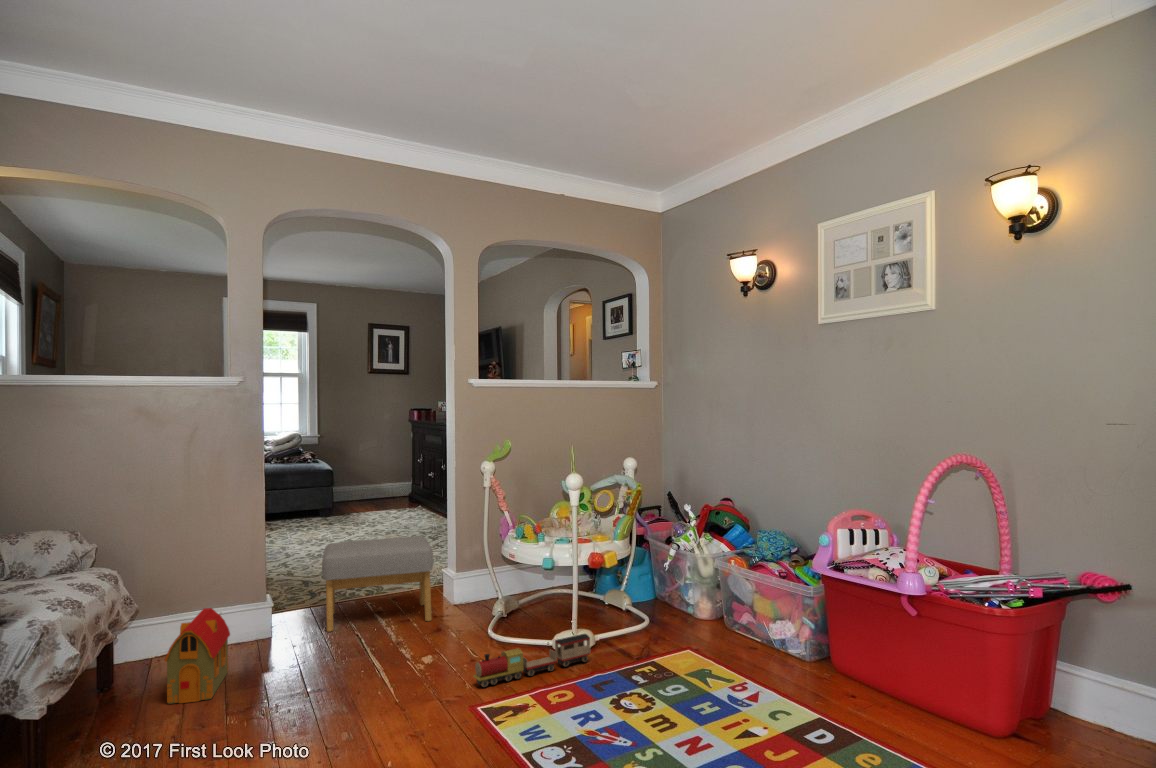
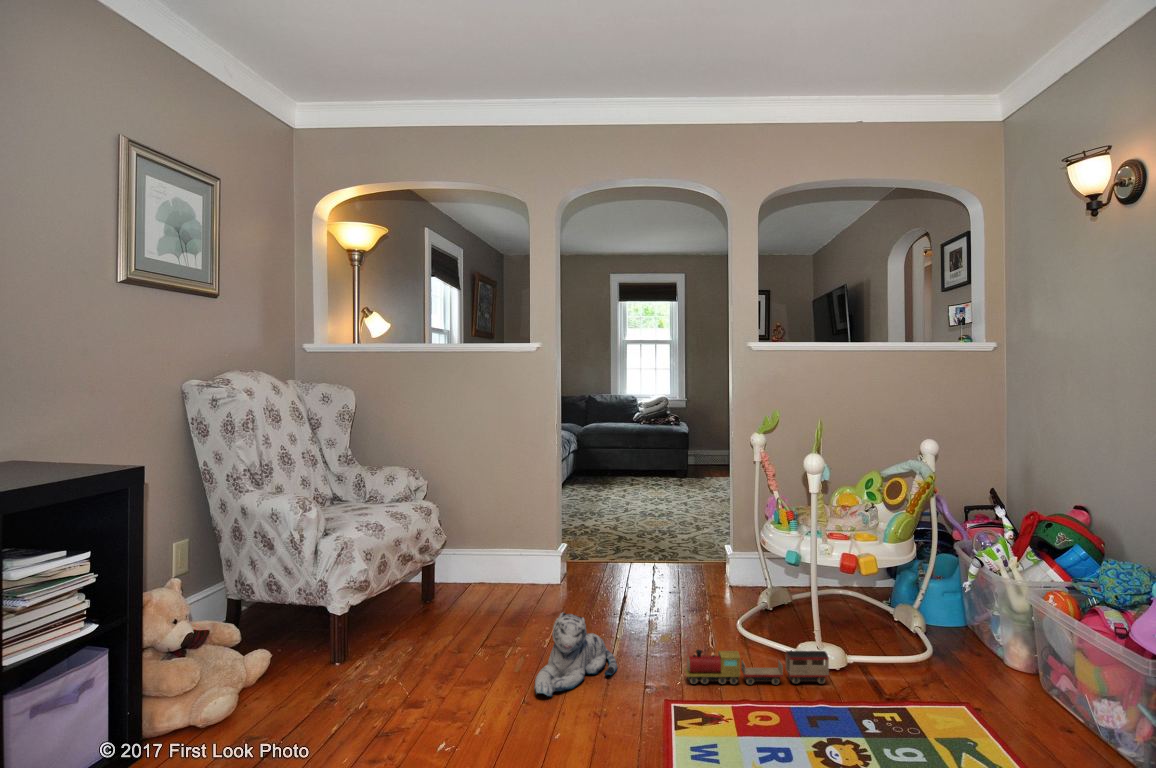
footstool: present [322,537,433,632] -> none [598,507,708,597]
toy house: present [165,608,230,704] -> none [437,551,503,632]
plush toy: none [333,644,407,732] -> present [535,613,617,696]

